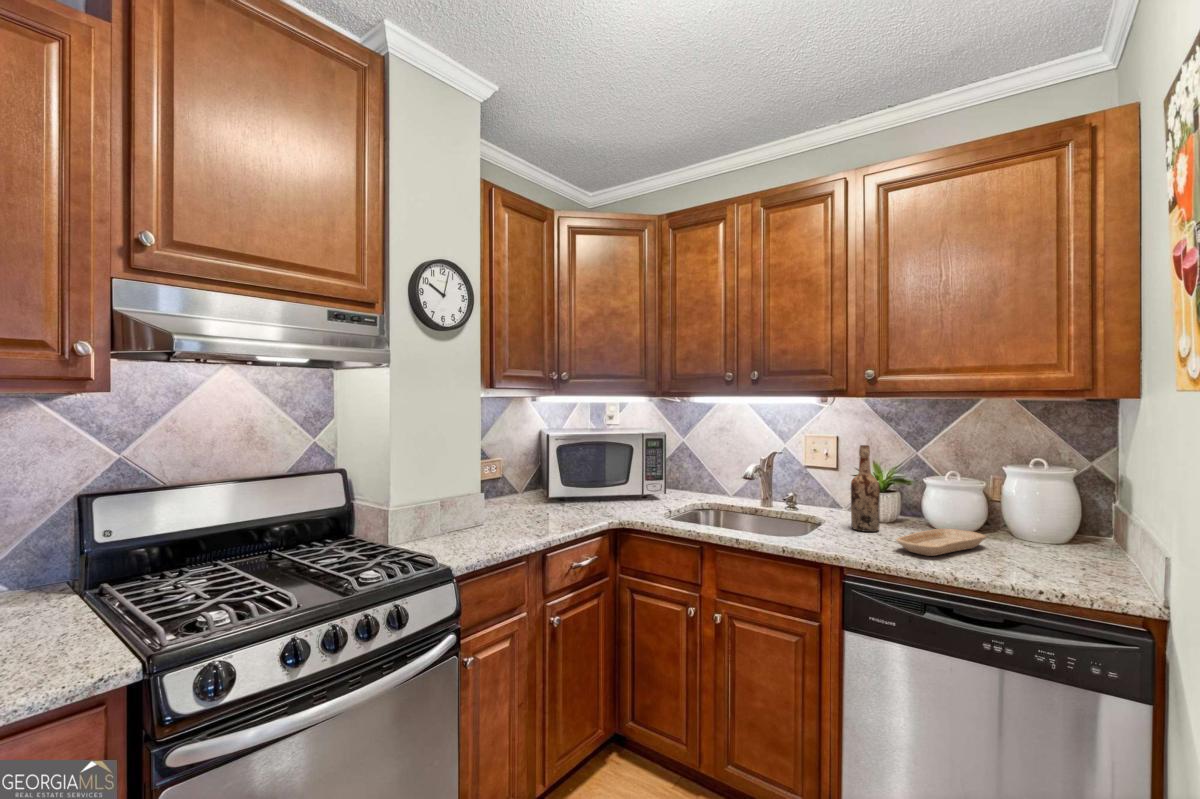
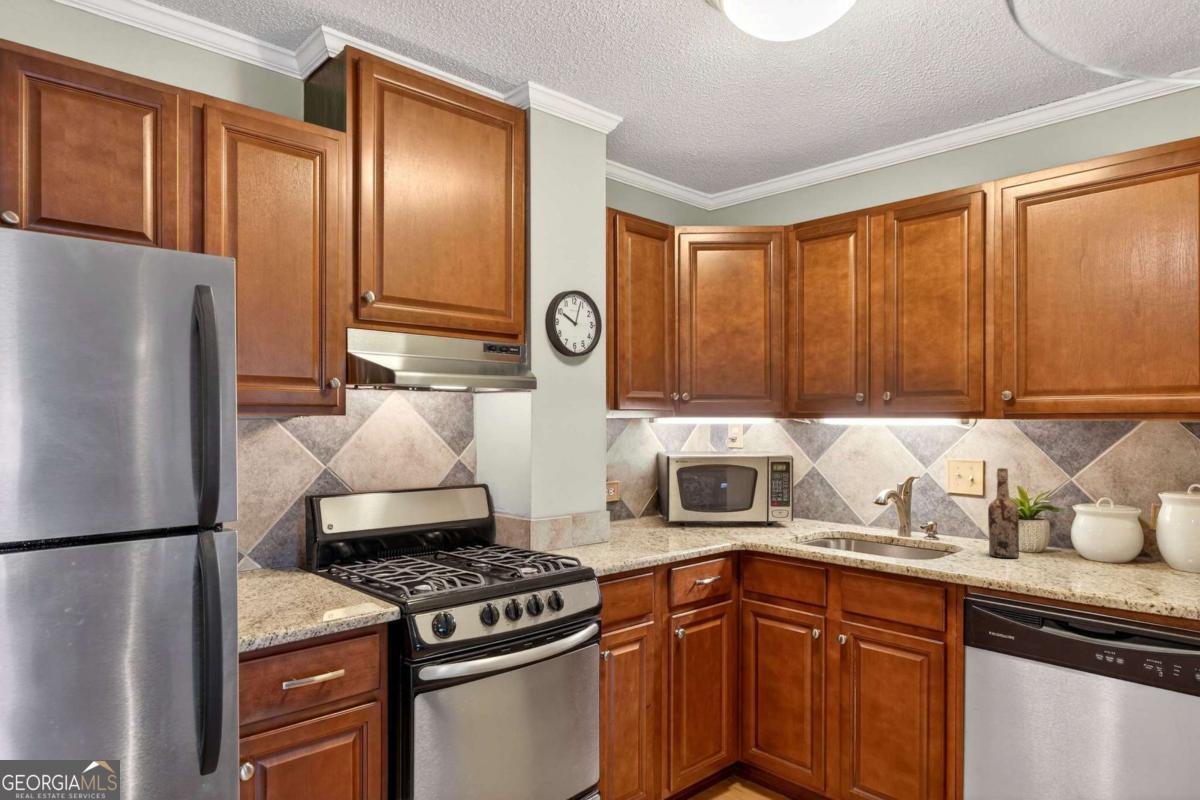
tray: present [896,529,987,556] -> none [1024,555,1125,577]

